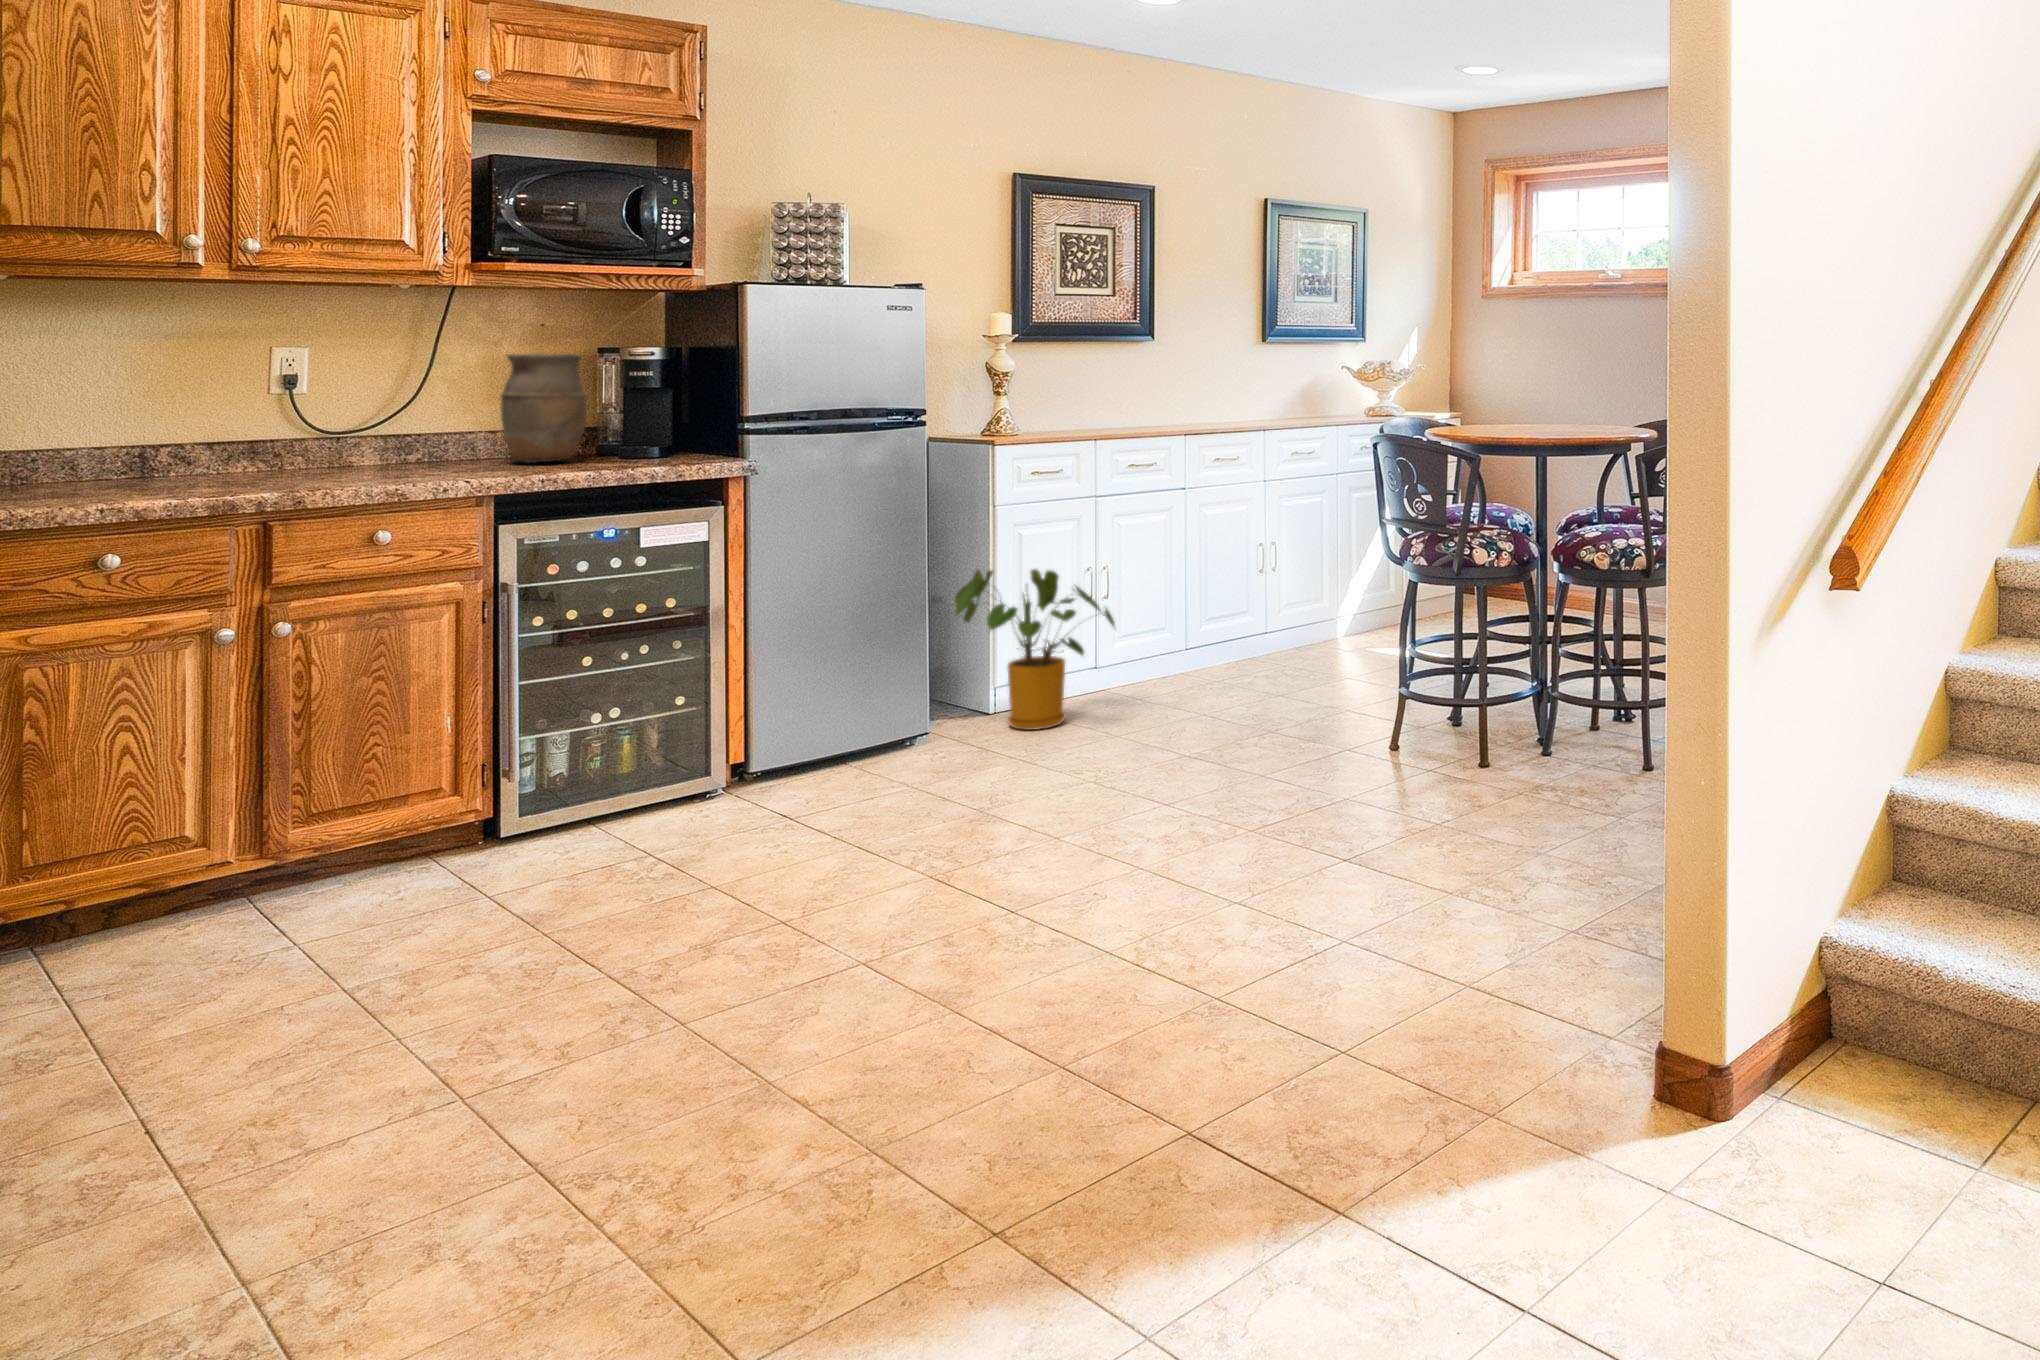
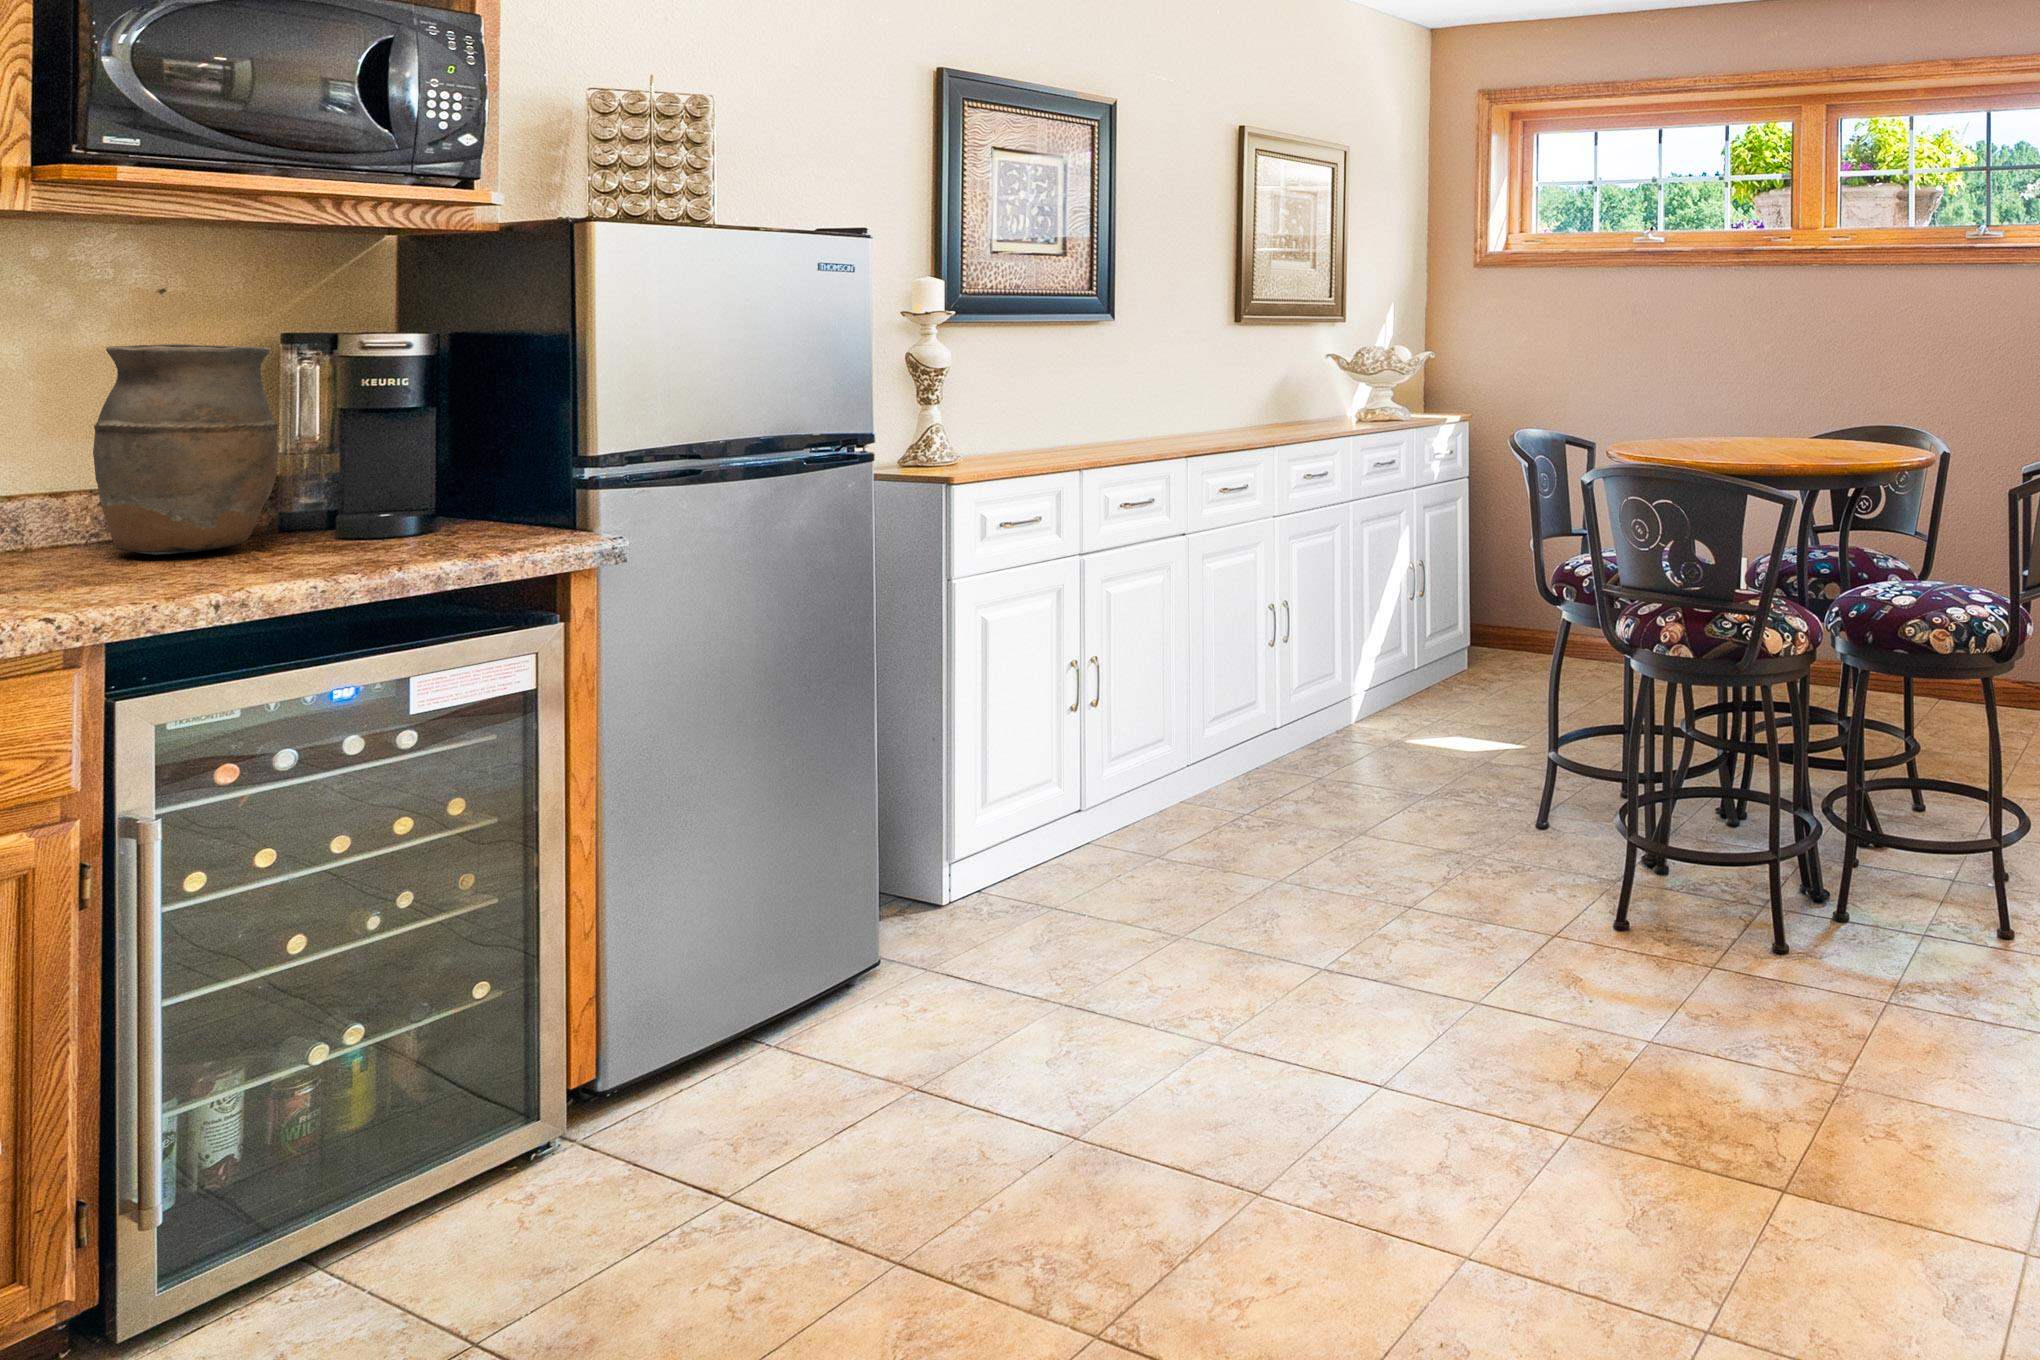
house plant: present [955,569,1115,730] -> none [895,676,1160,929]

